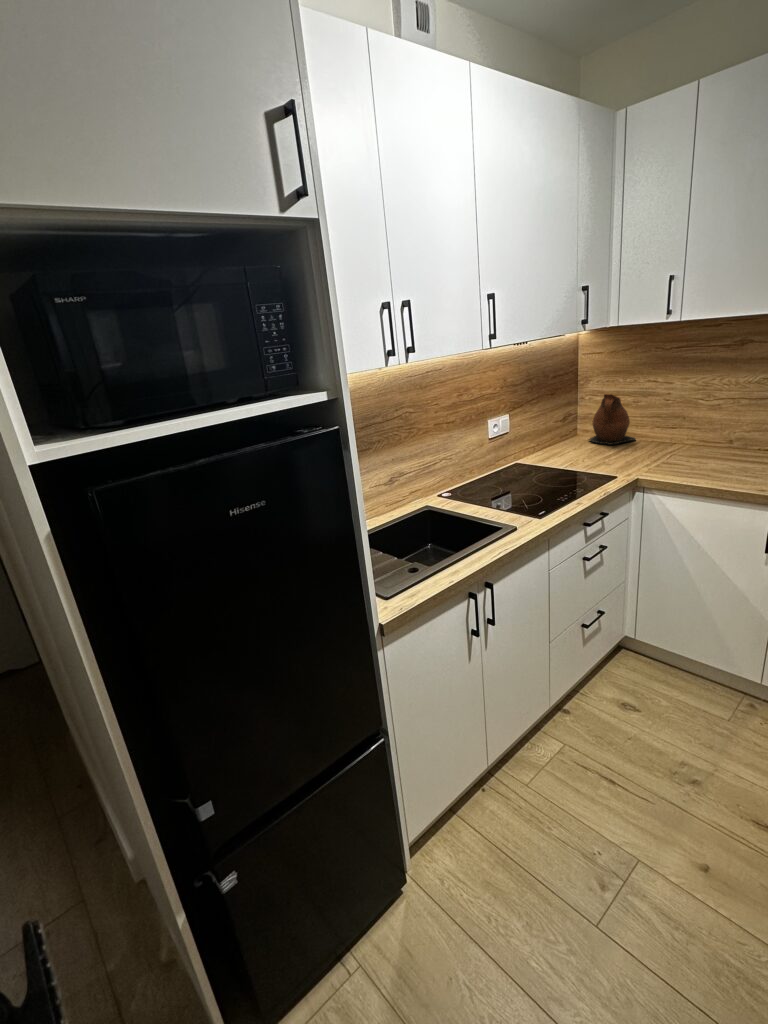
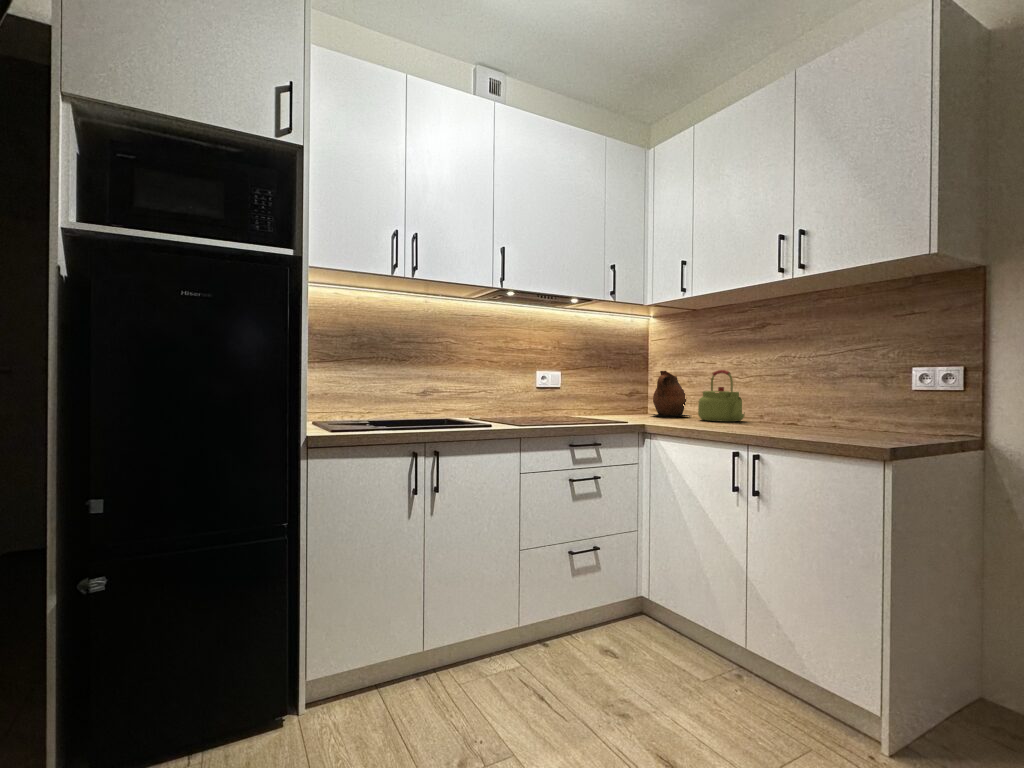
kettle: none [656,394,717,451] -> present [698,370,744,422]

